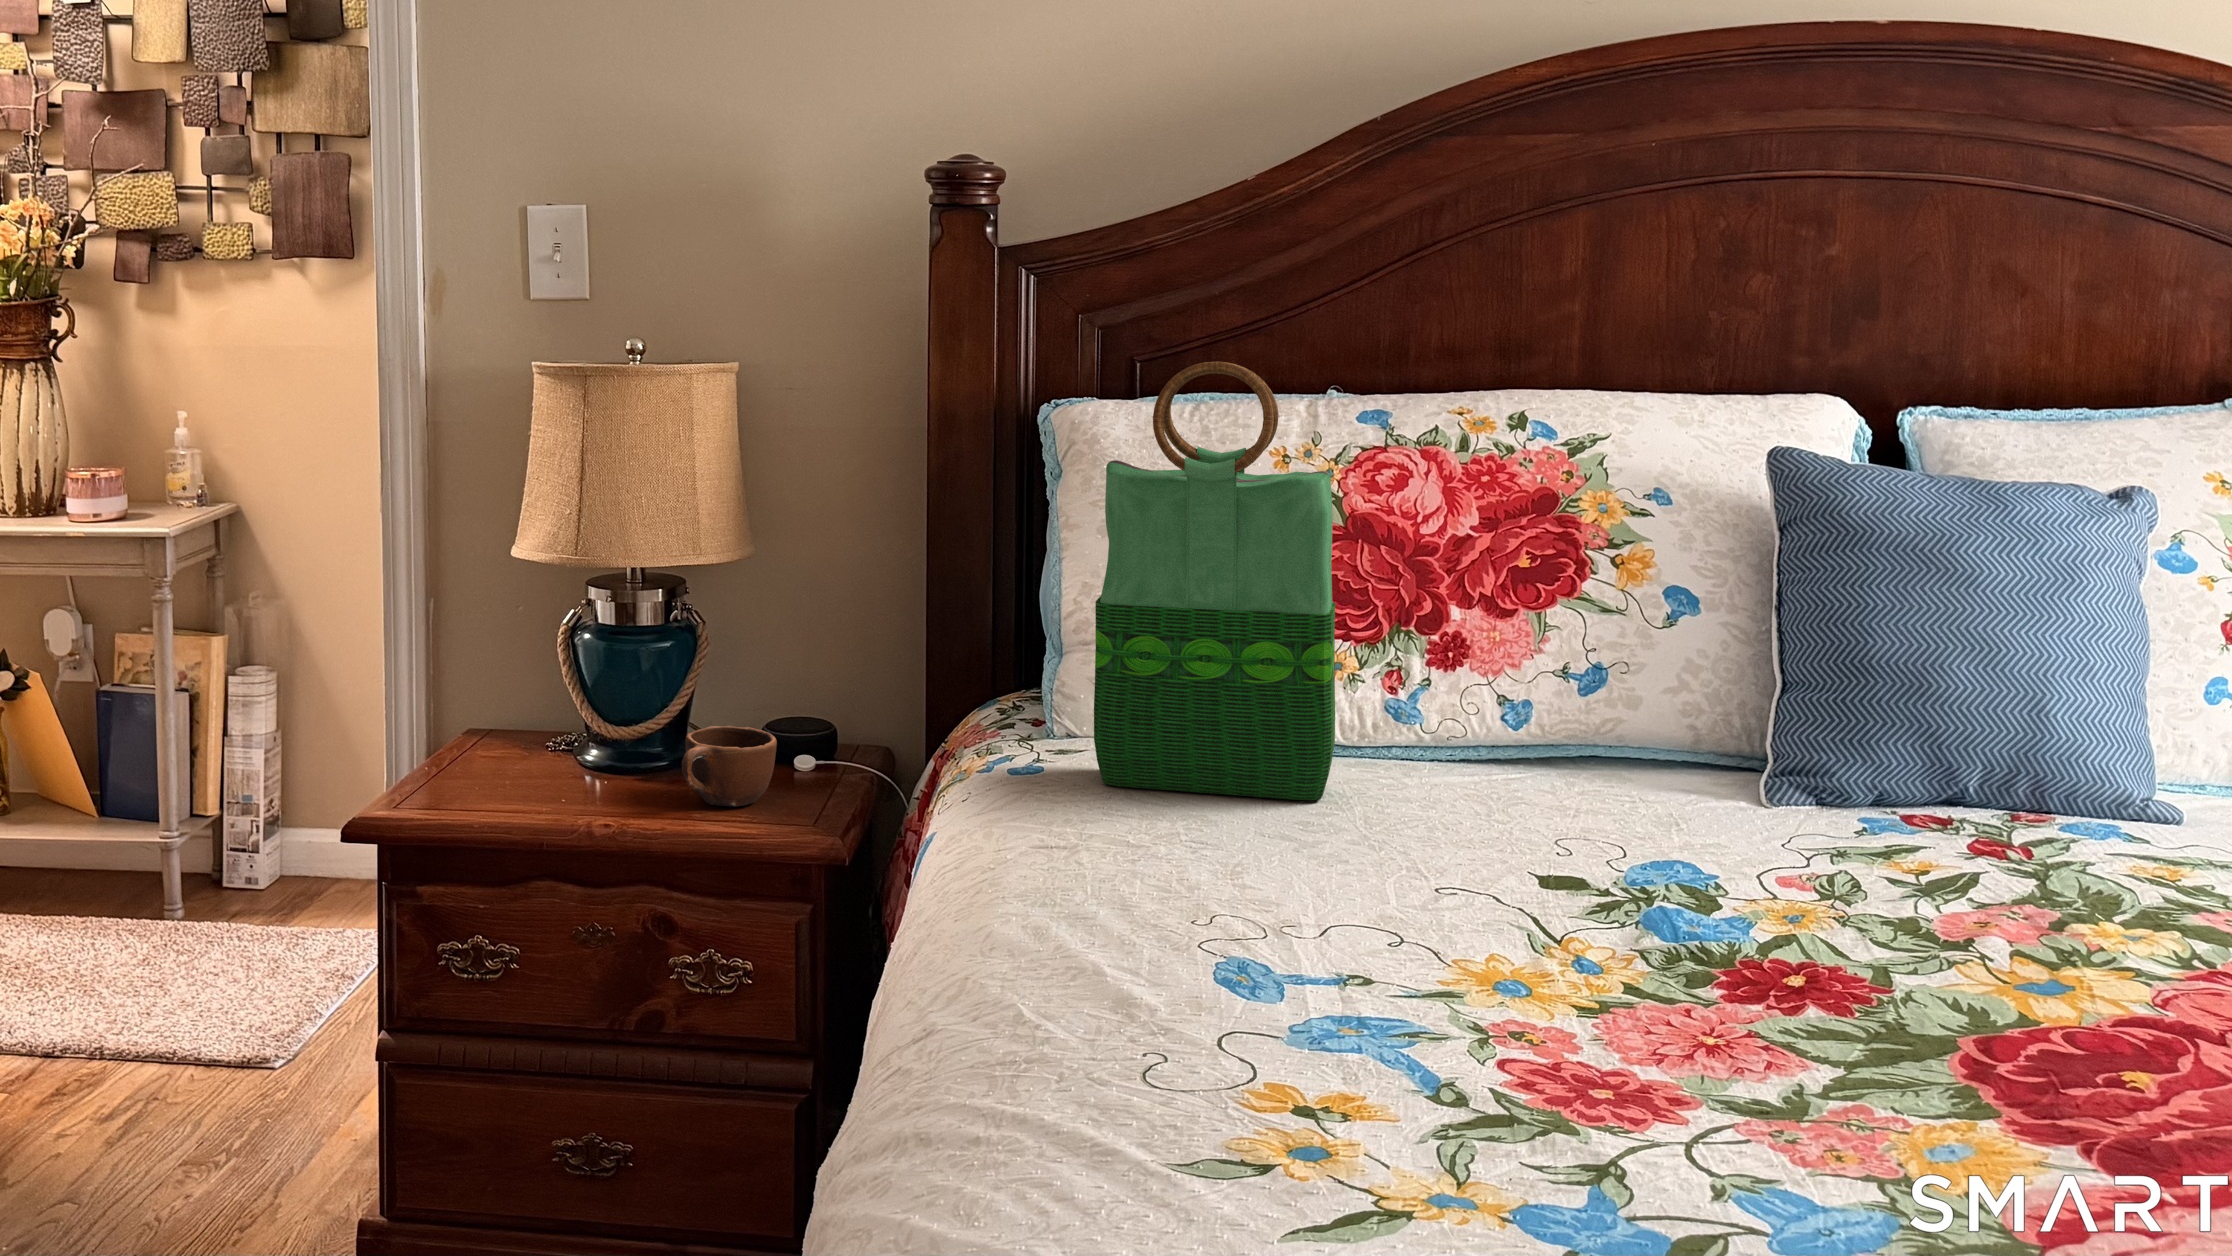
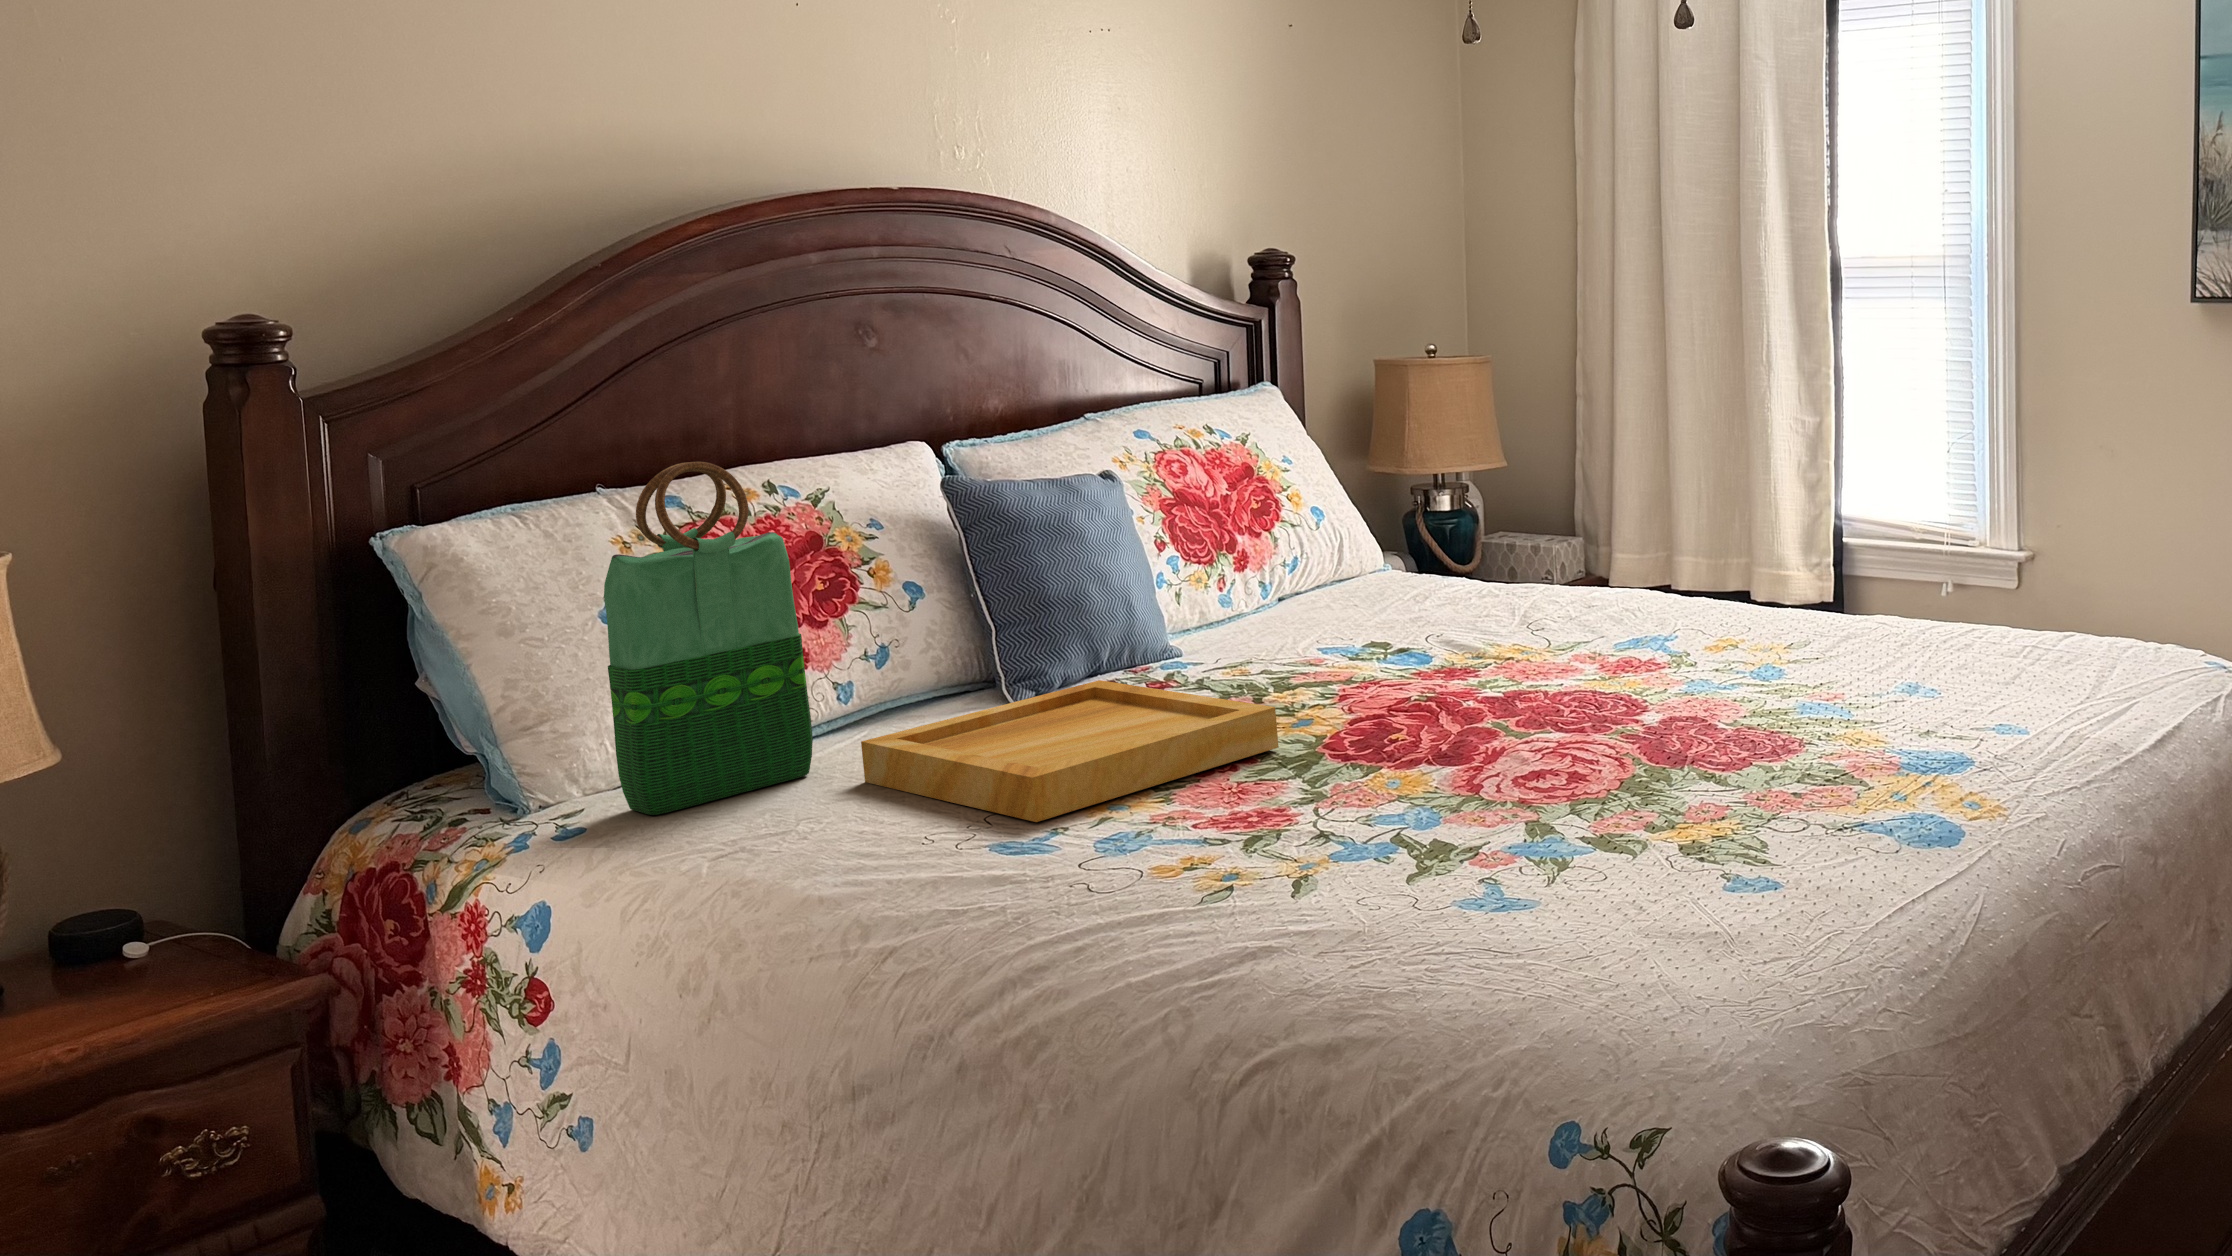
mug: present [682,726,777,807] -> none [107,918,219,1005]
tray: none [1309,779,1871,1042] -> present [861,680,1278,822]

